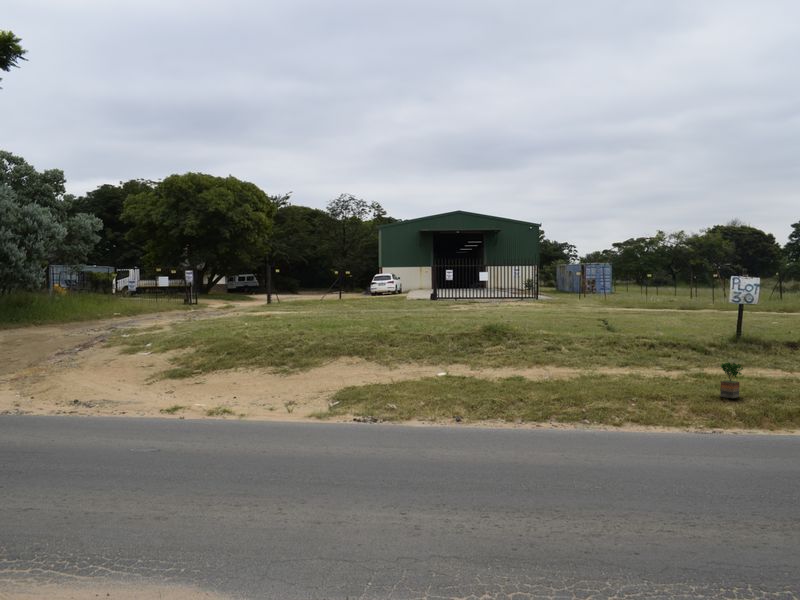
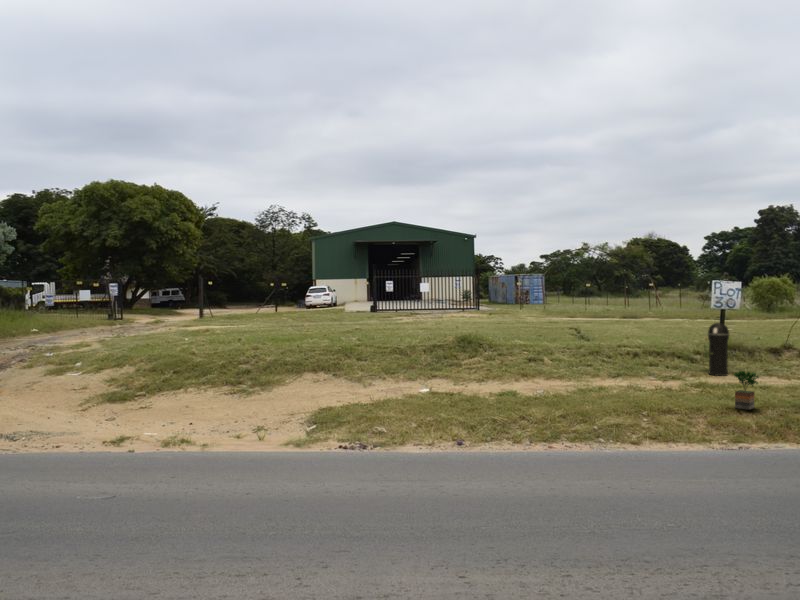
trash can: none [719,317,740,368] -> present [708,323,729,376]

